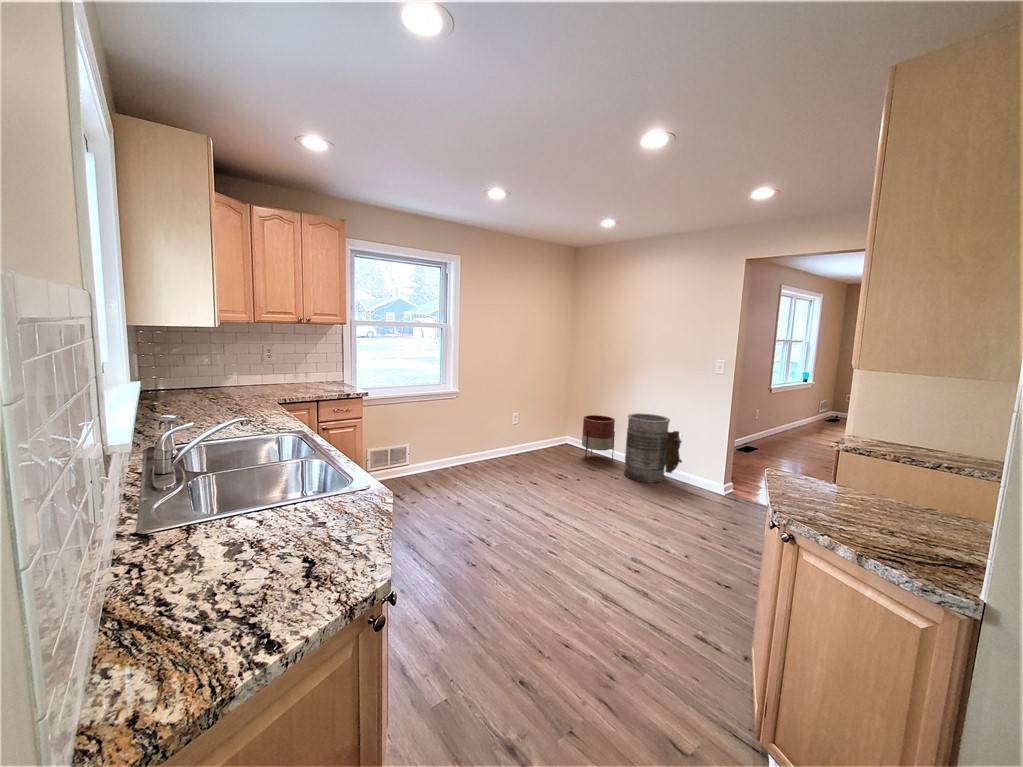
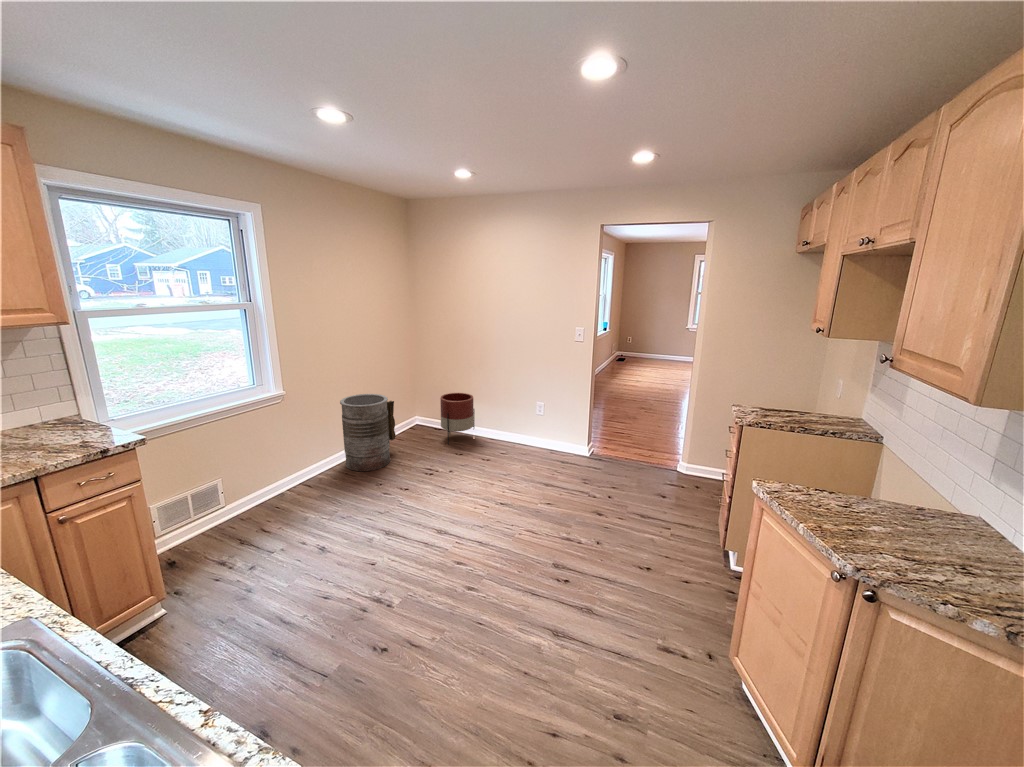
trash can: present [624,413,682,483] -> present [340,394,396,471]

